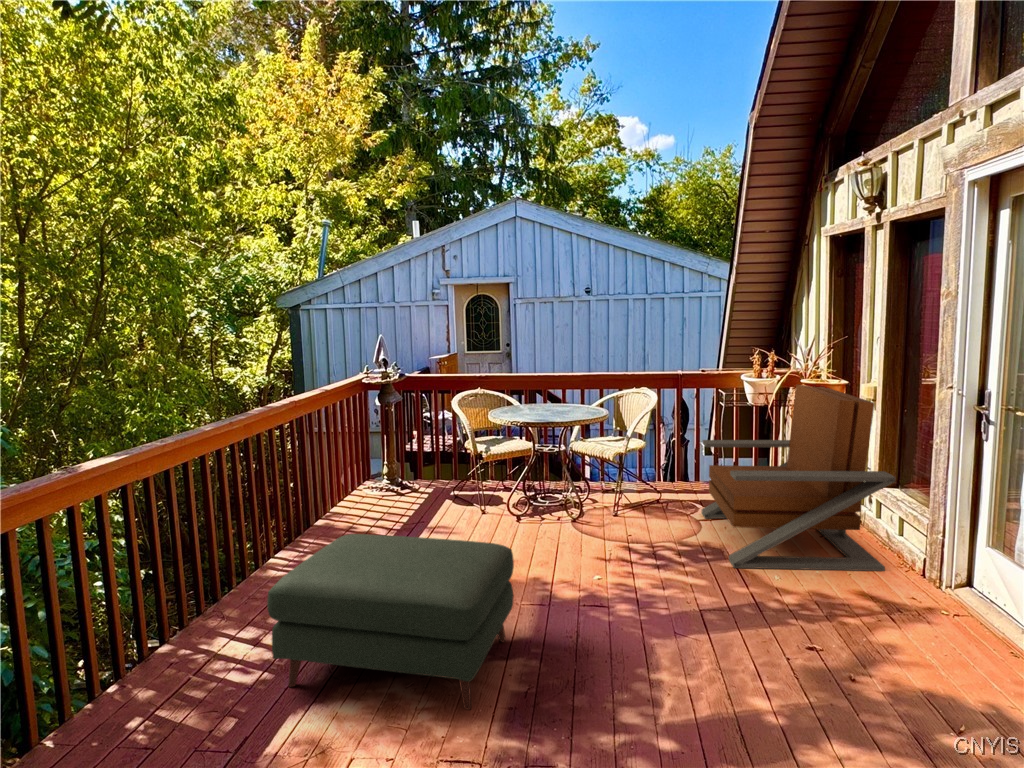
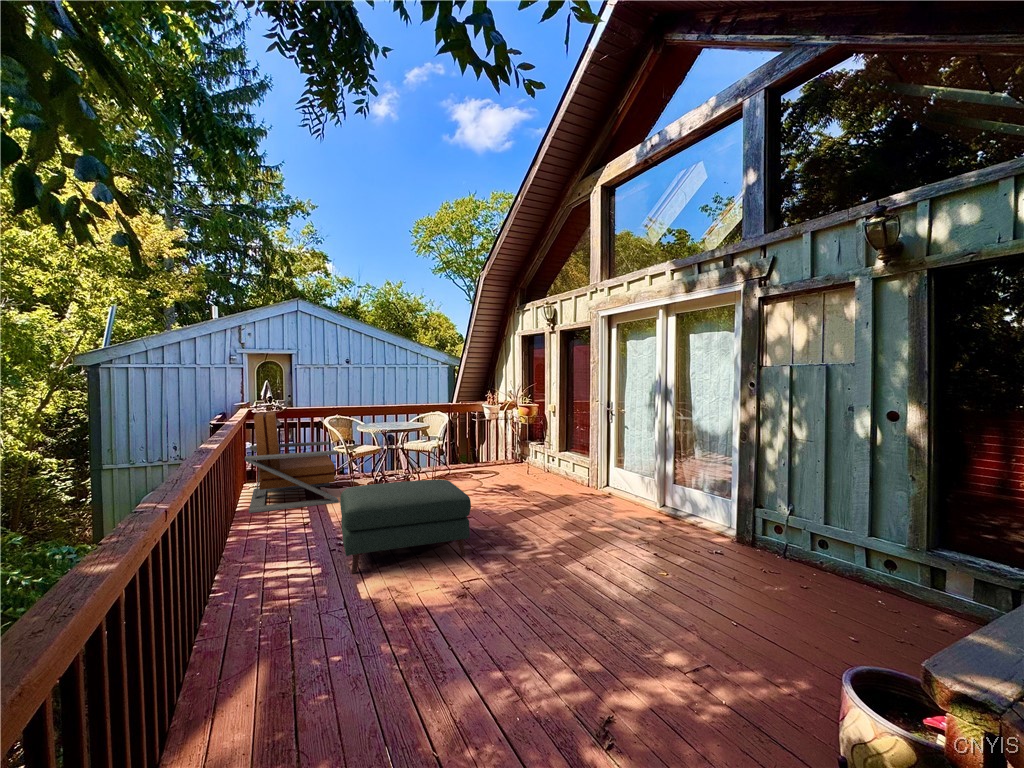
lounge chair: present [702,385,895,571] -> present [245,411,338,513]

